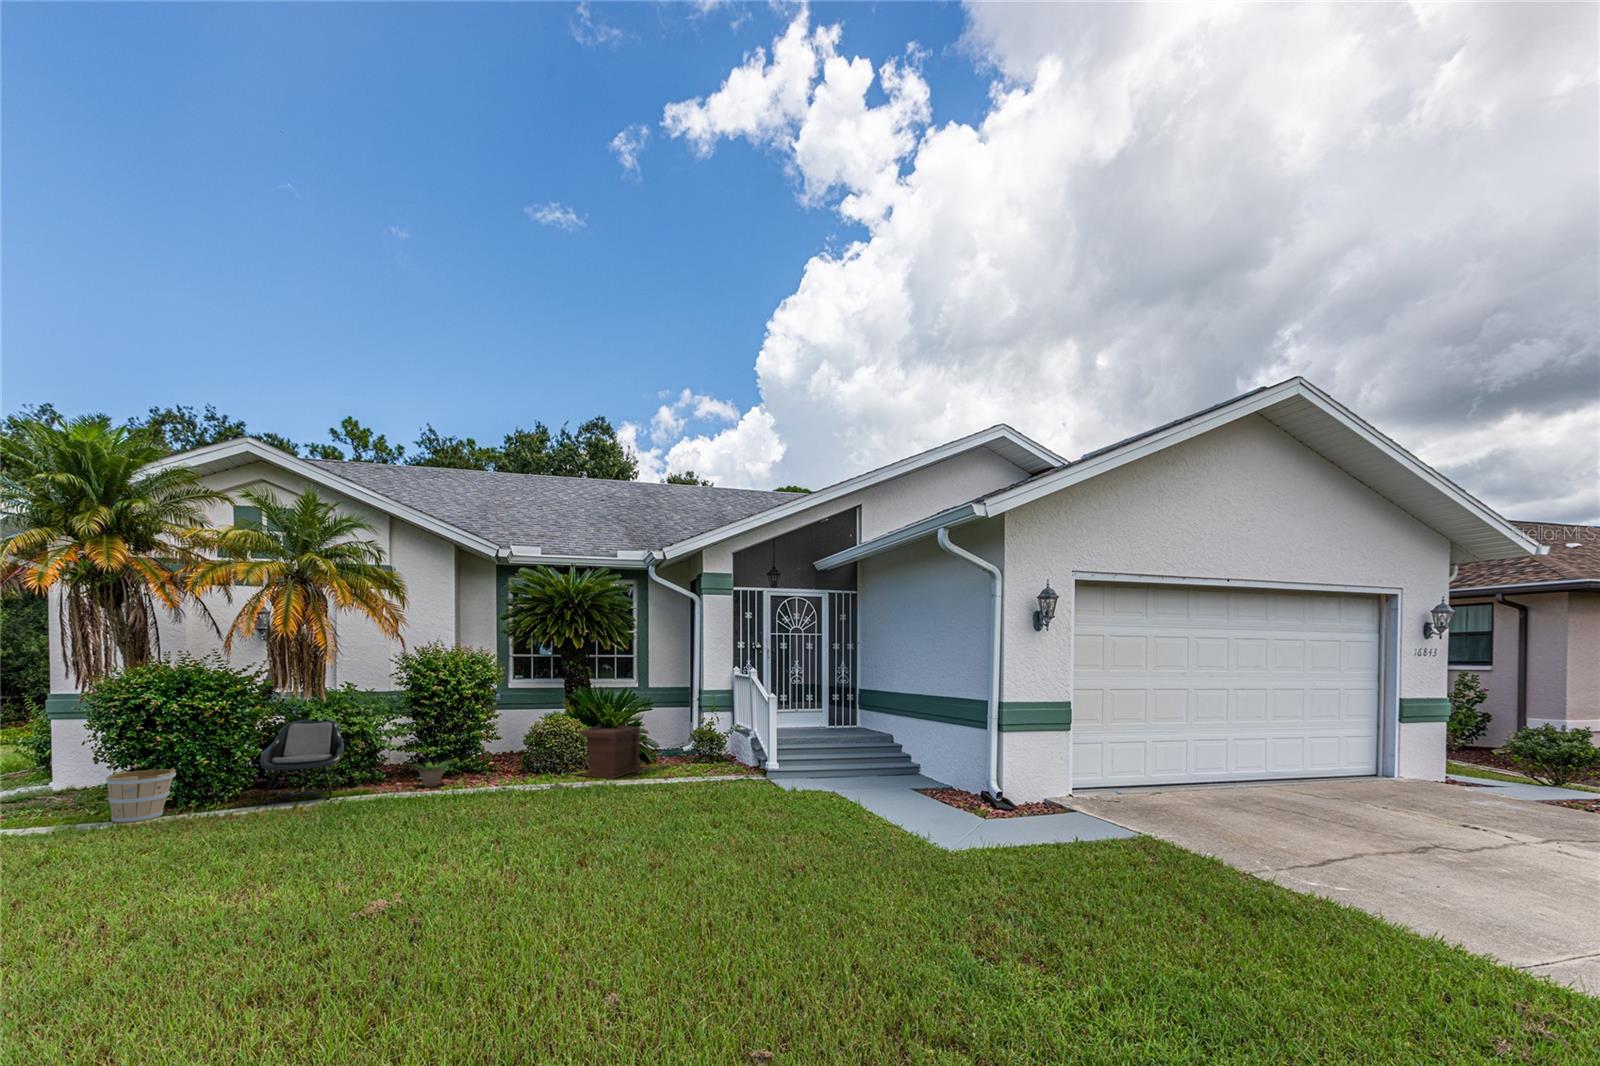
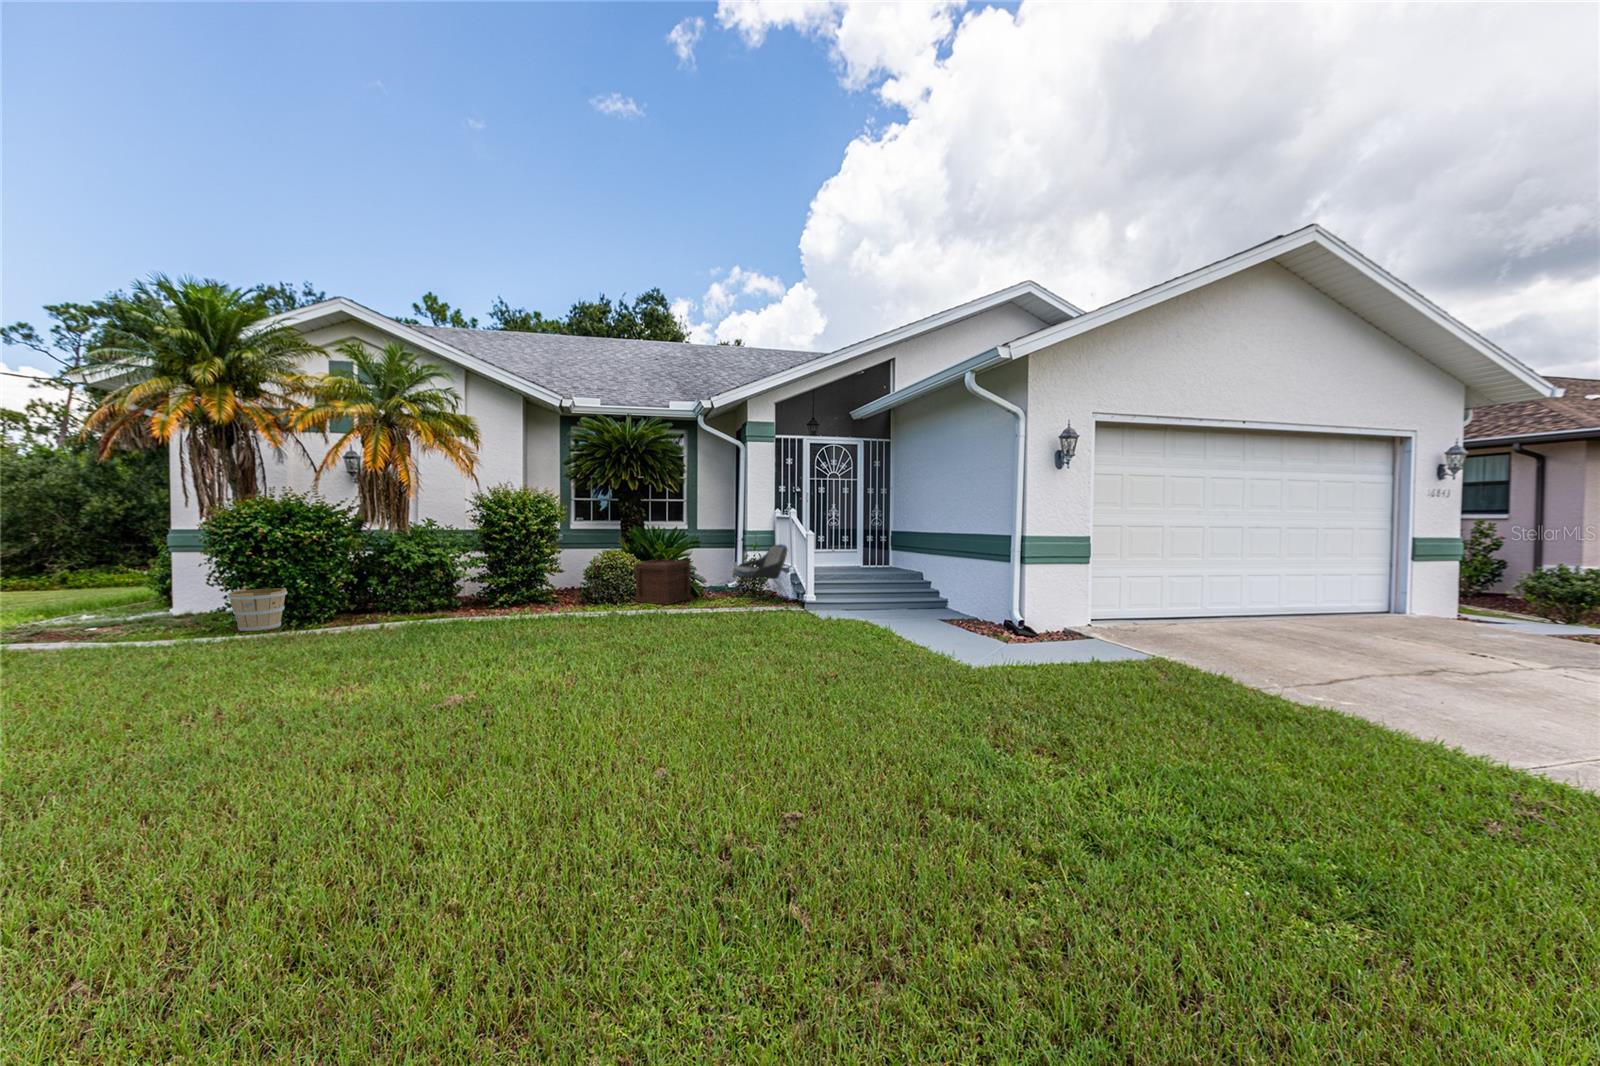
lounge chair: present [260,719,344,805] -> present [733,544,788,603]
decorative plant: present [414,761,452,787] -> none [487,586,529,608]

